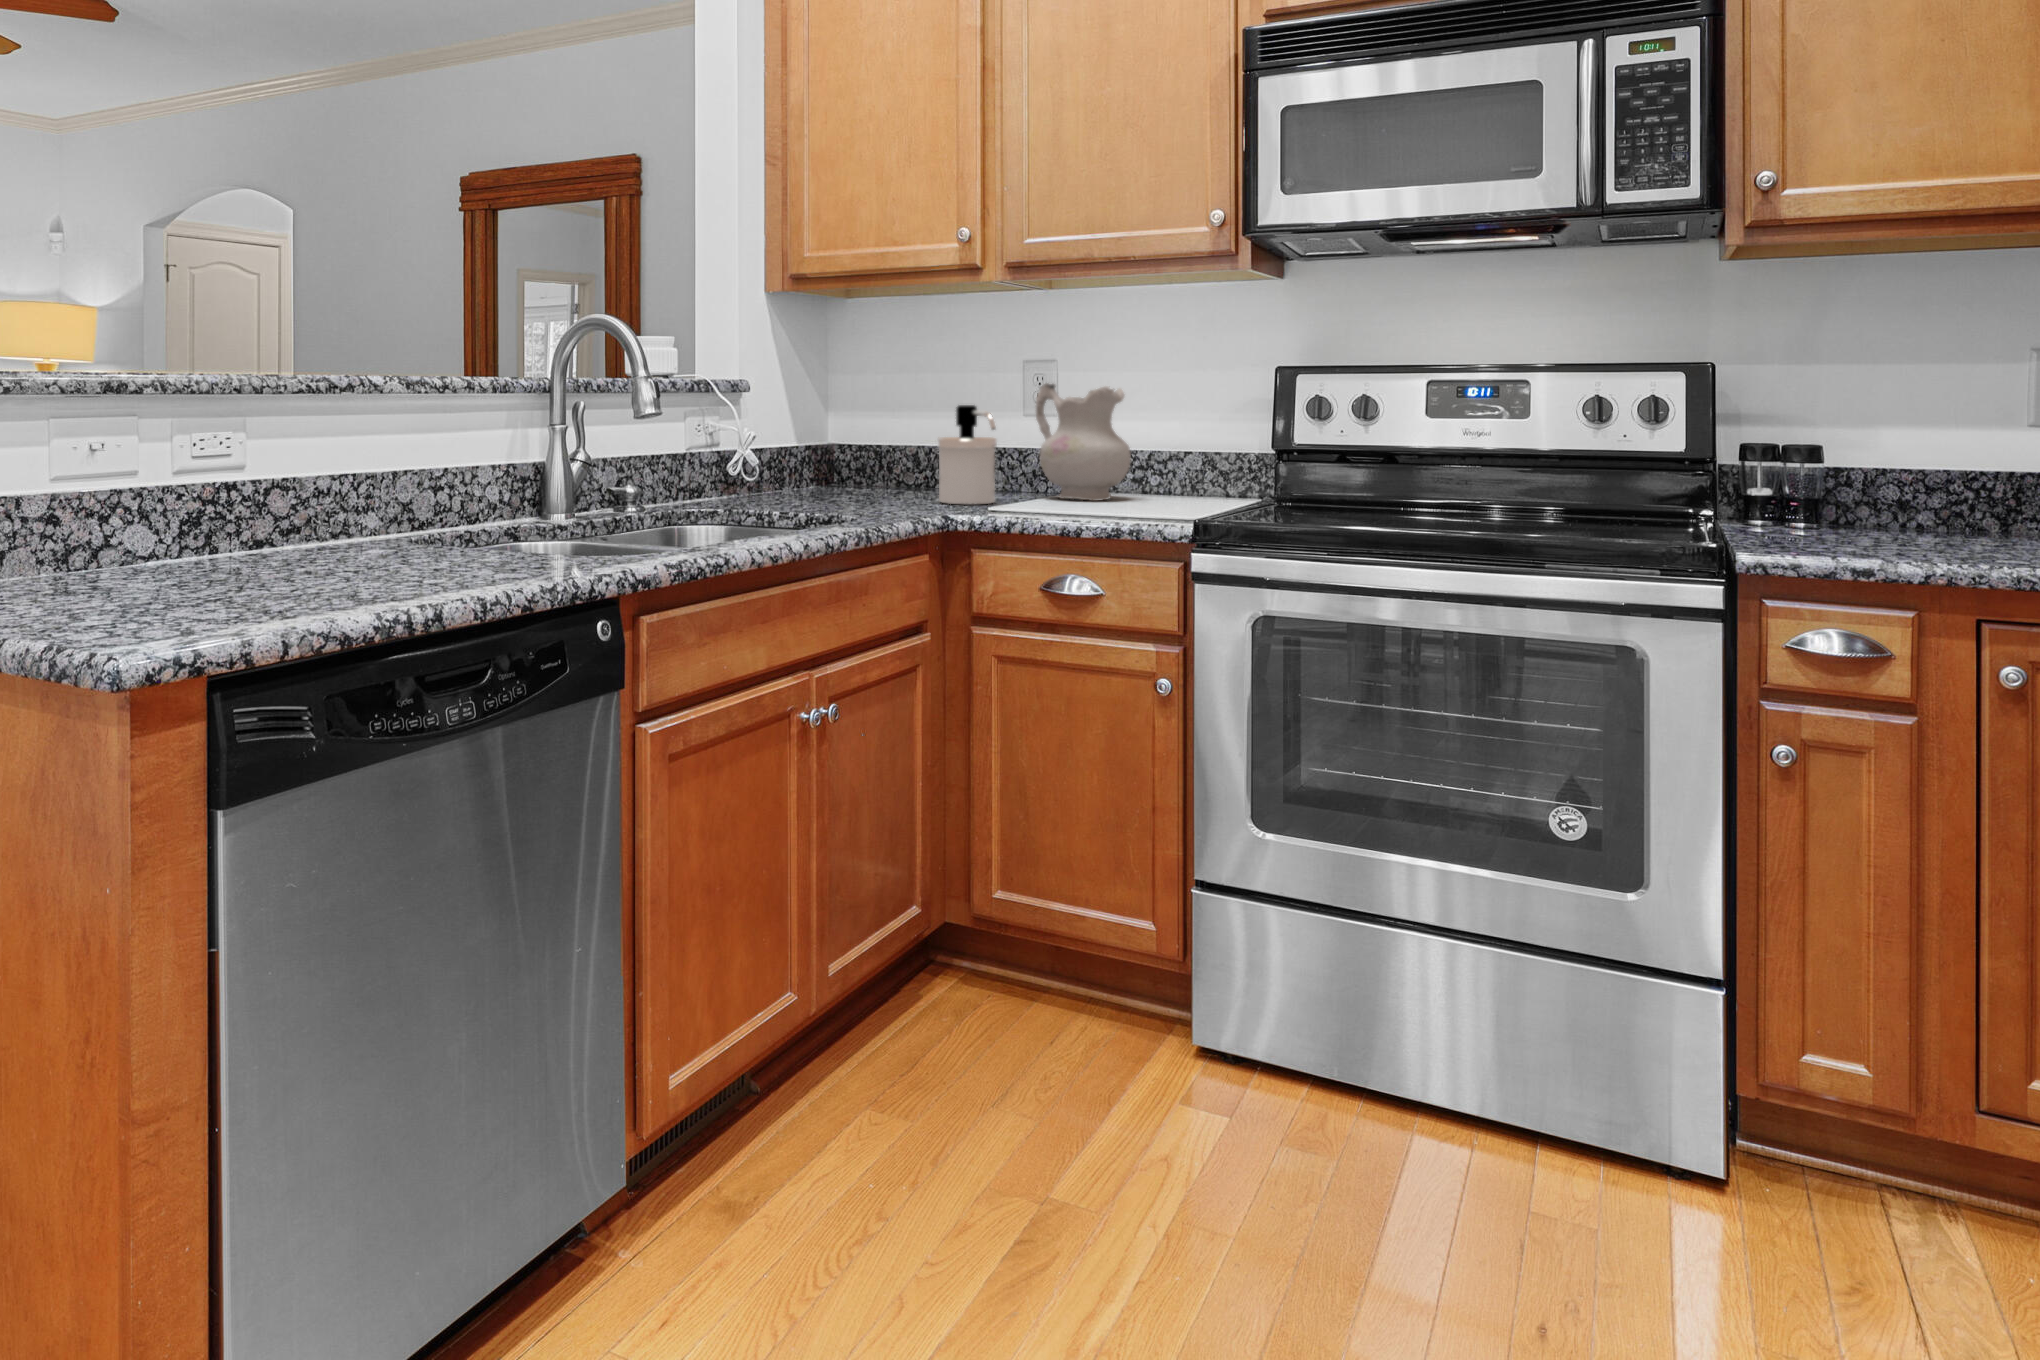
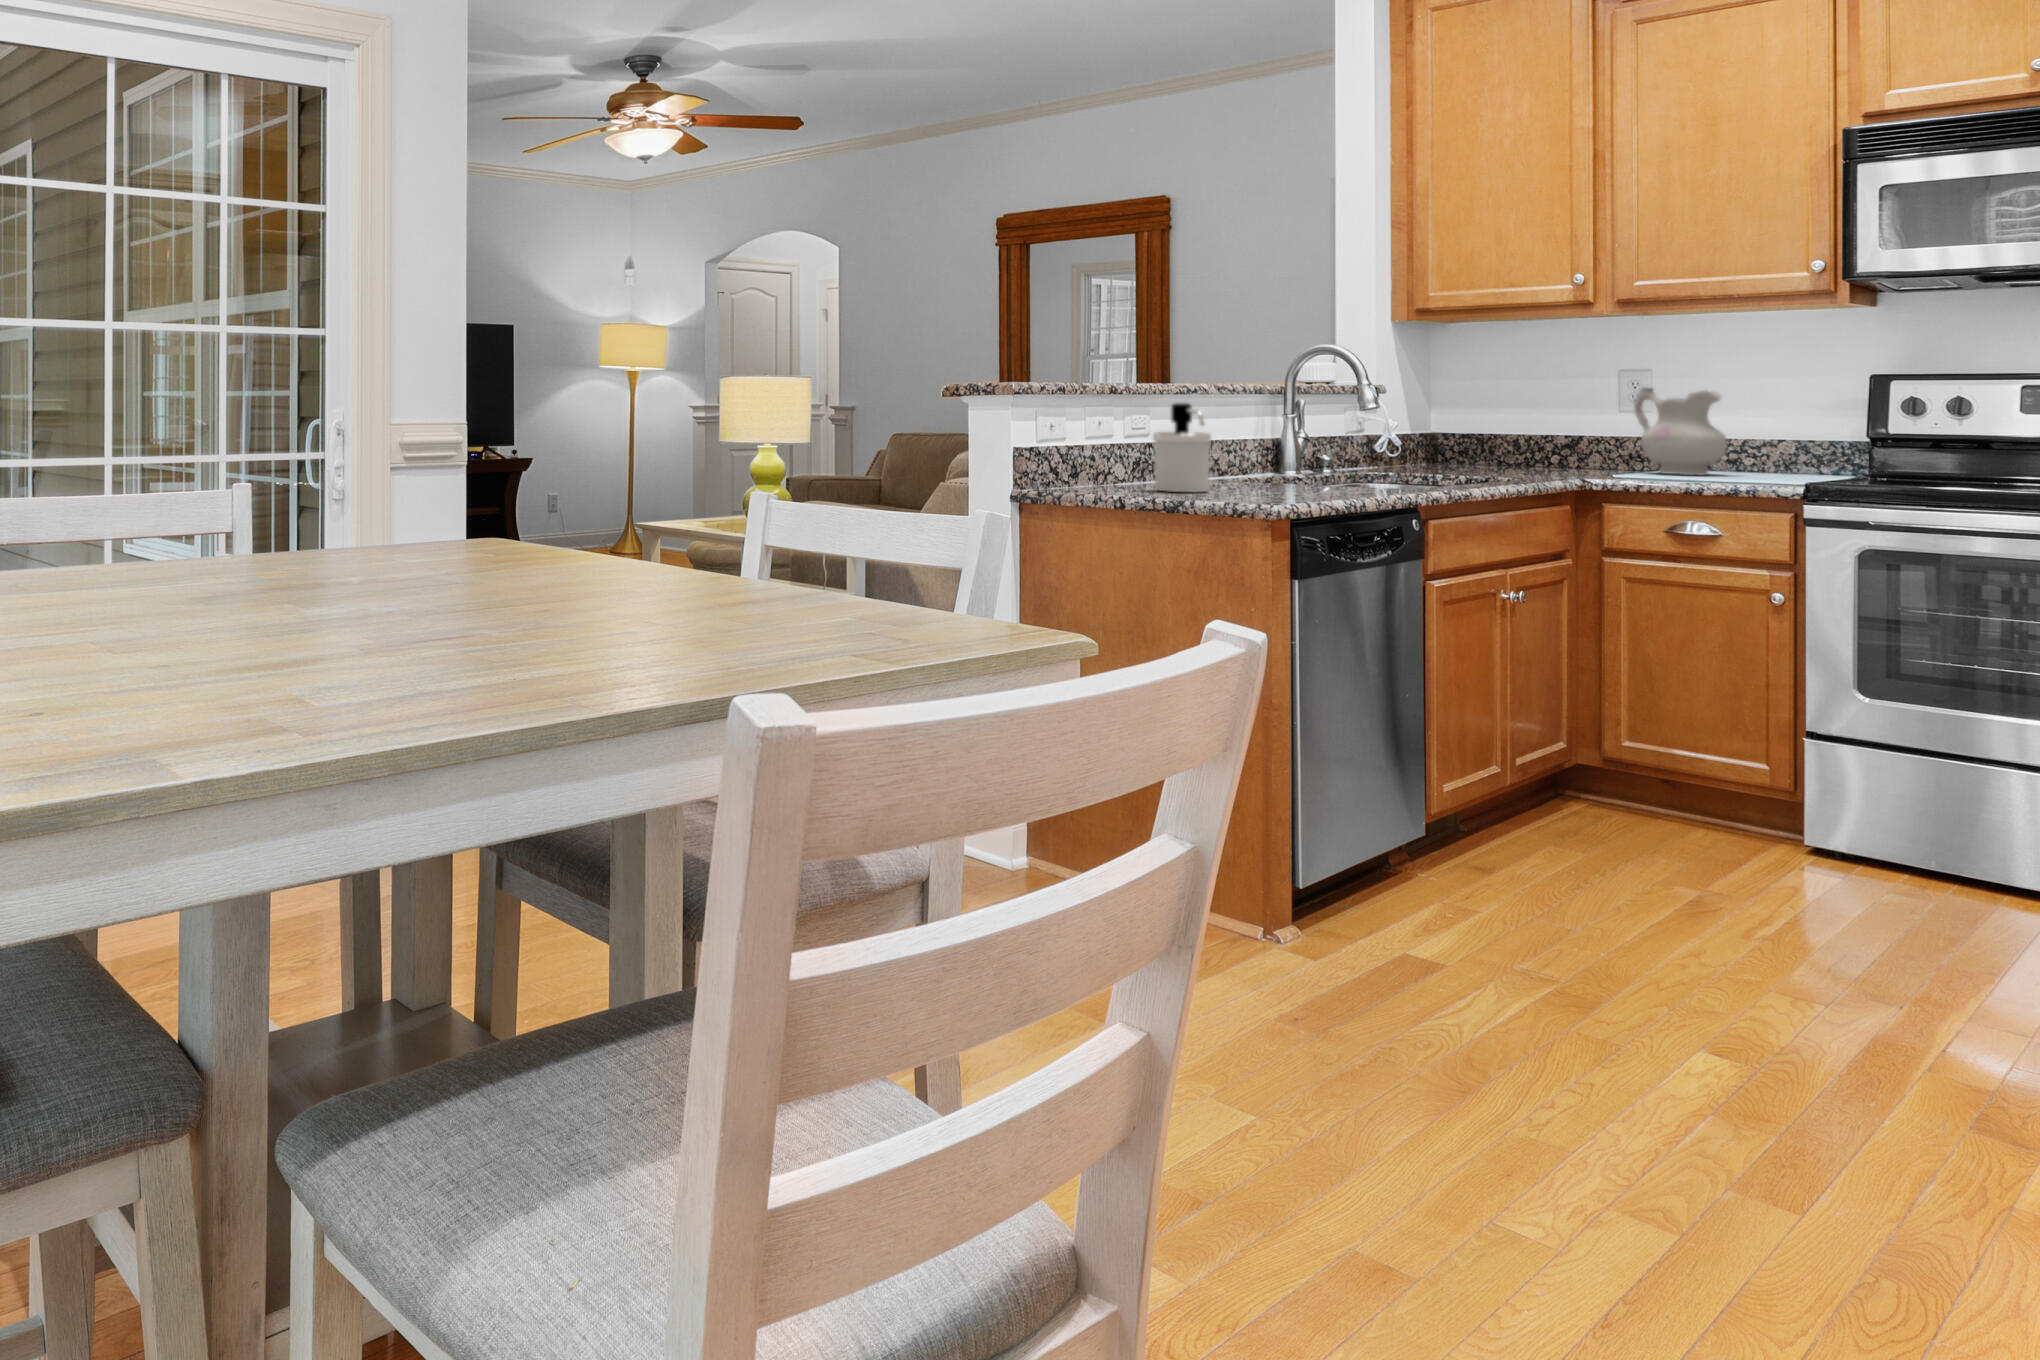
soap dispenser: present [937,405,997,504] -> present [1153,403,1211,492]

